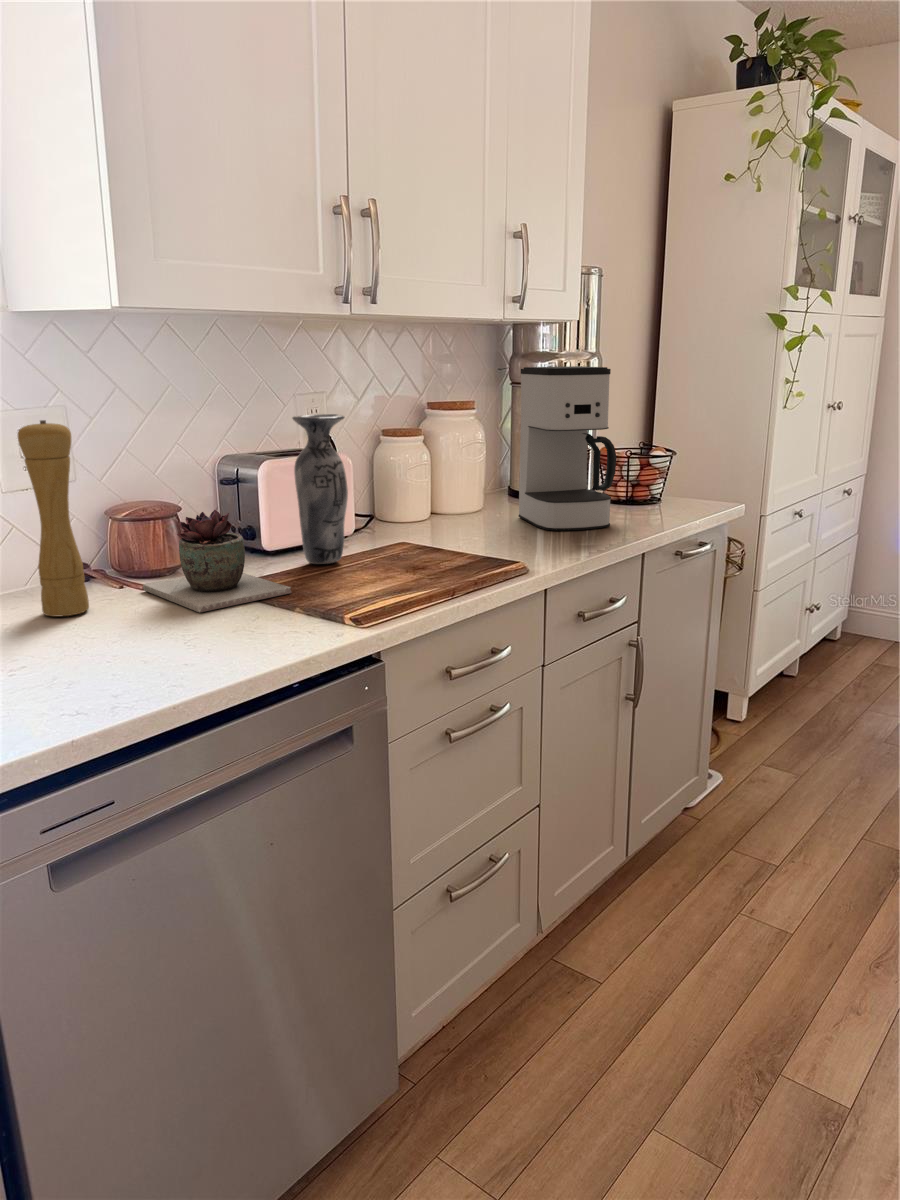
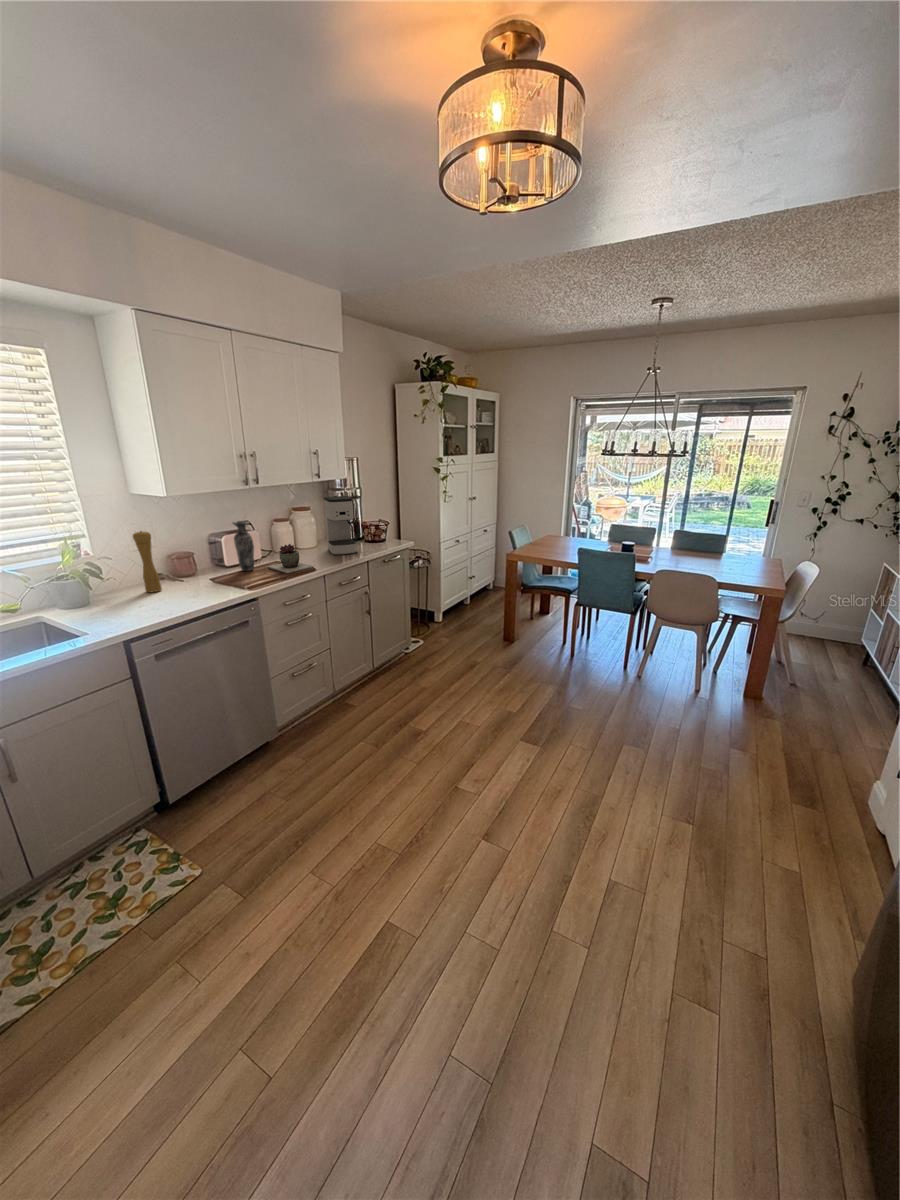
succulent plant: present [143,510,292,612] -> present [268,544,313,574]

